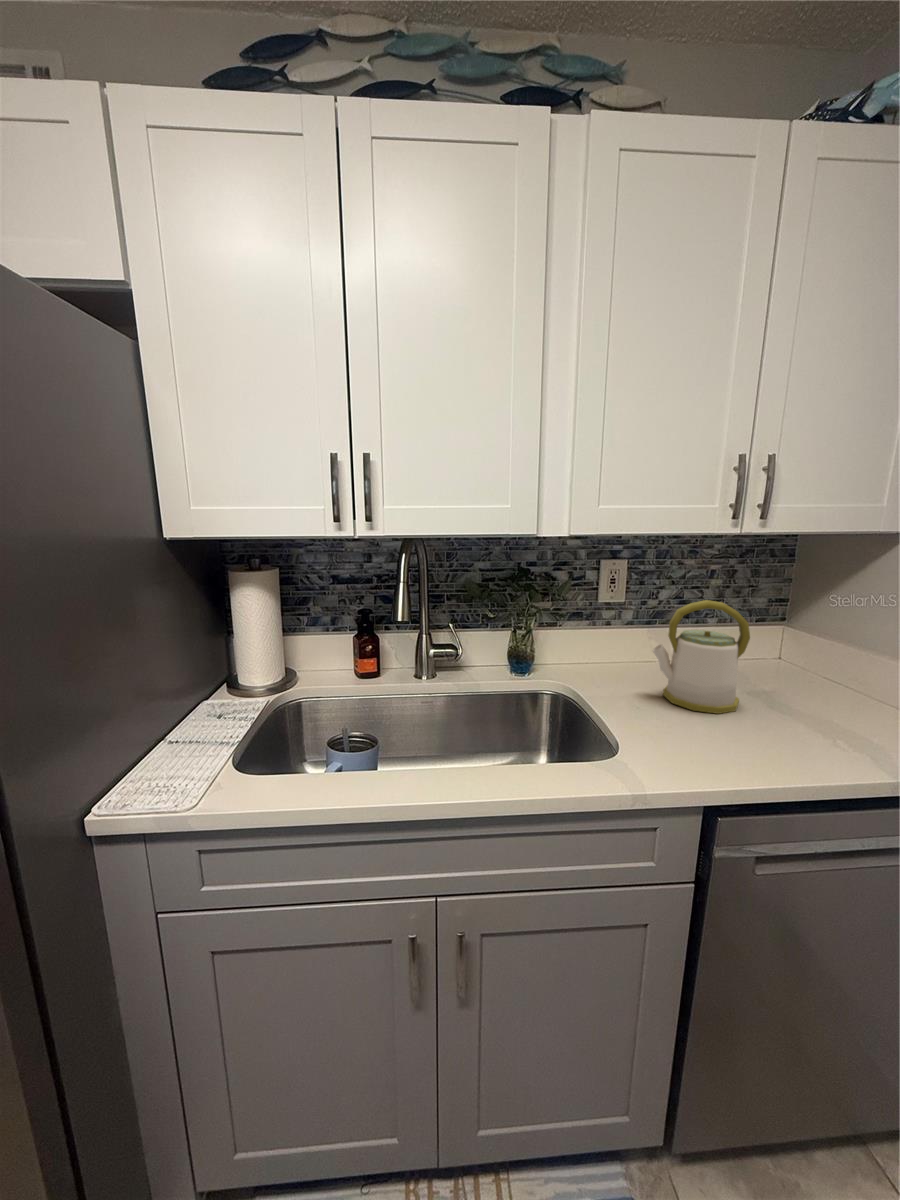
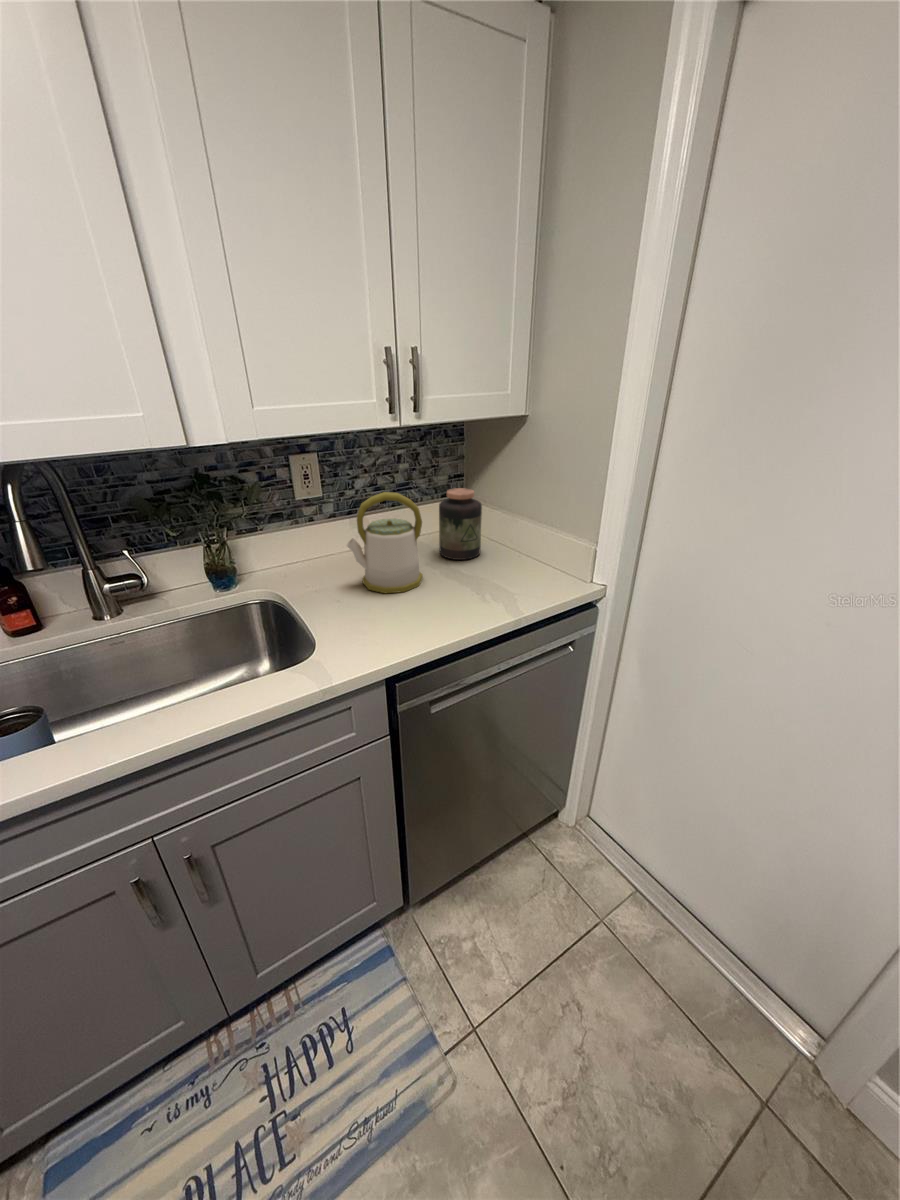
jar: none [755,610,824,695] -> present [439,488,482,560]

